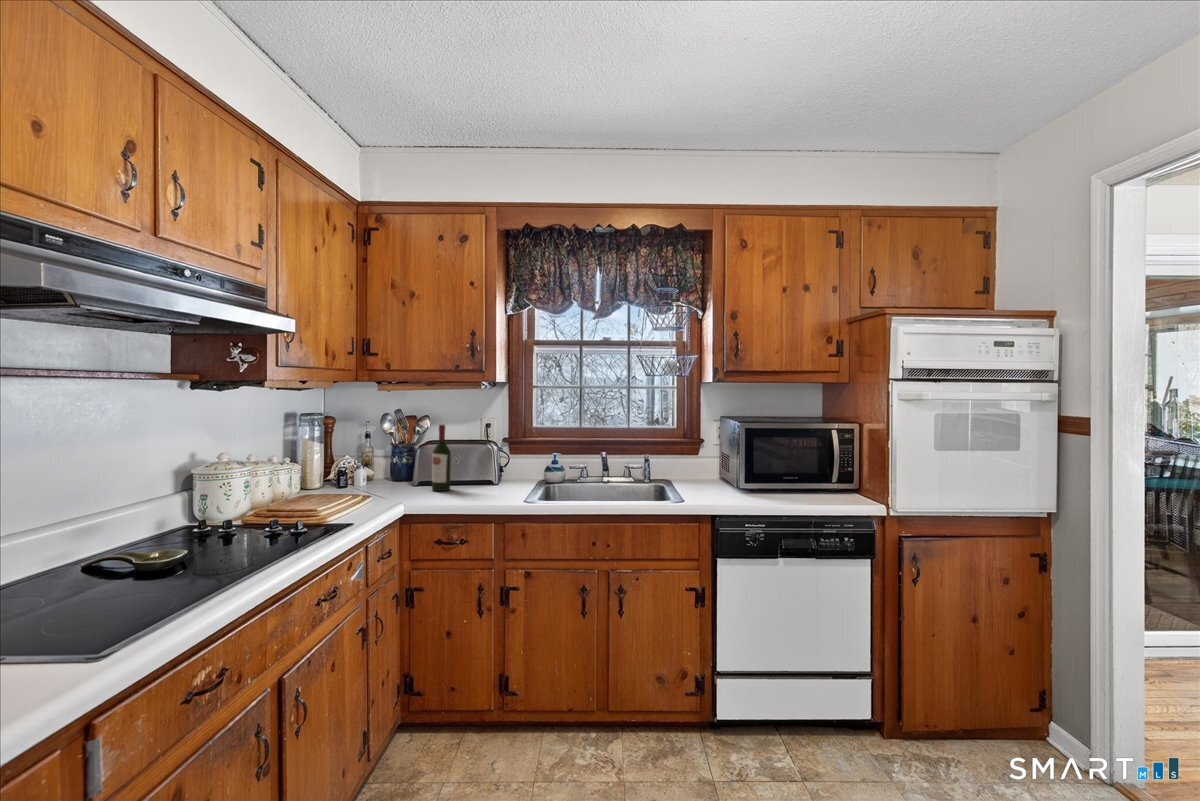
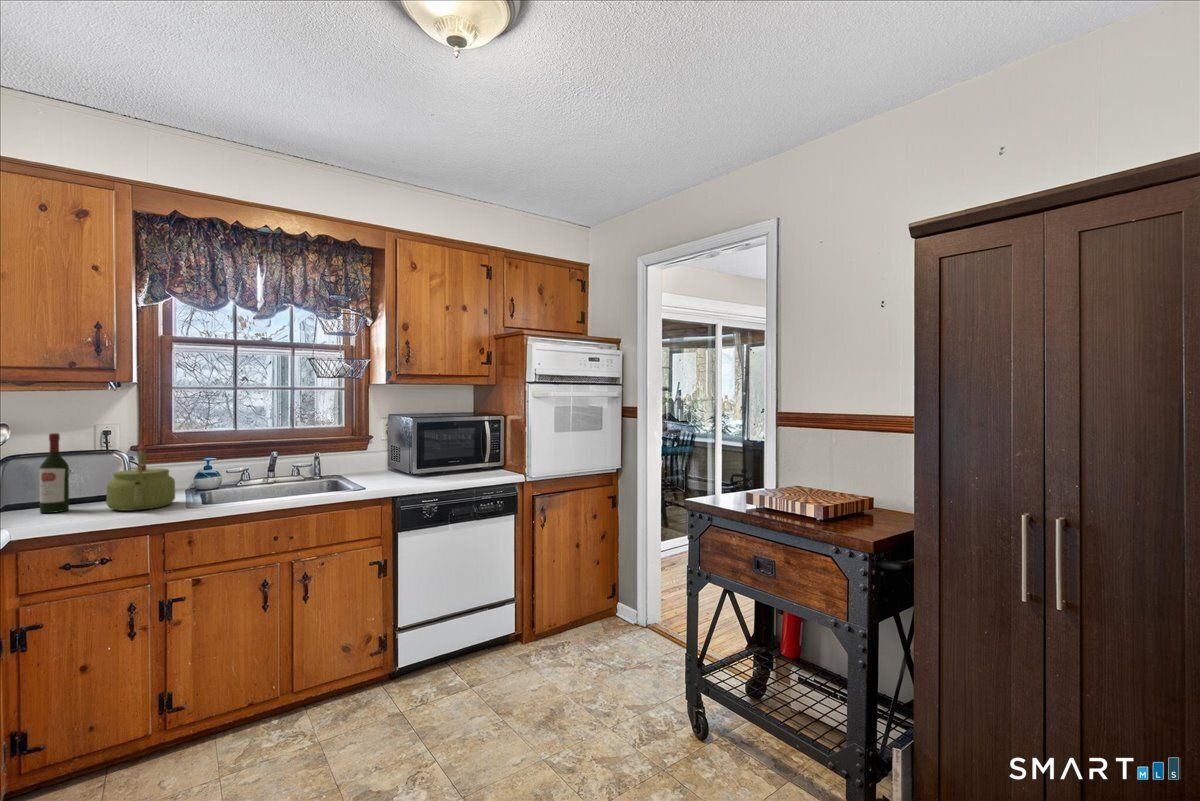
kettle: none [469,438,519,497] -> present [106,444,175,511]

